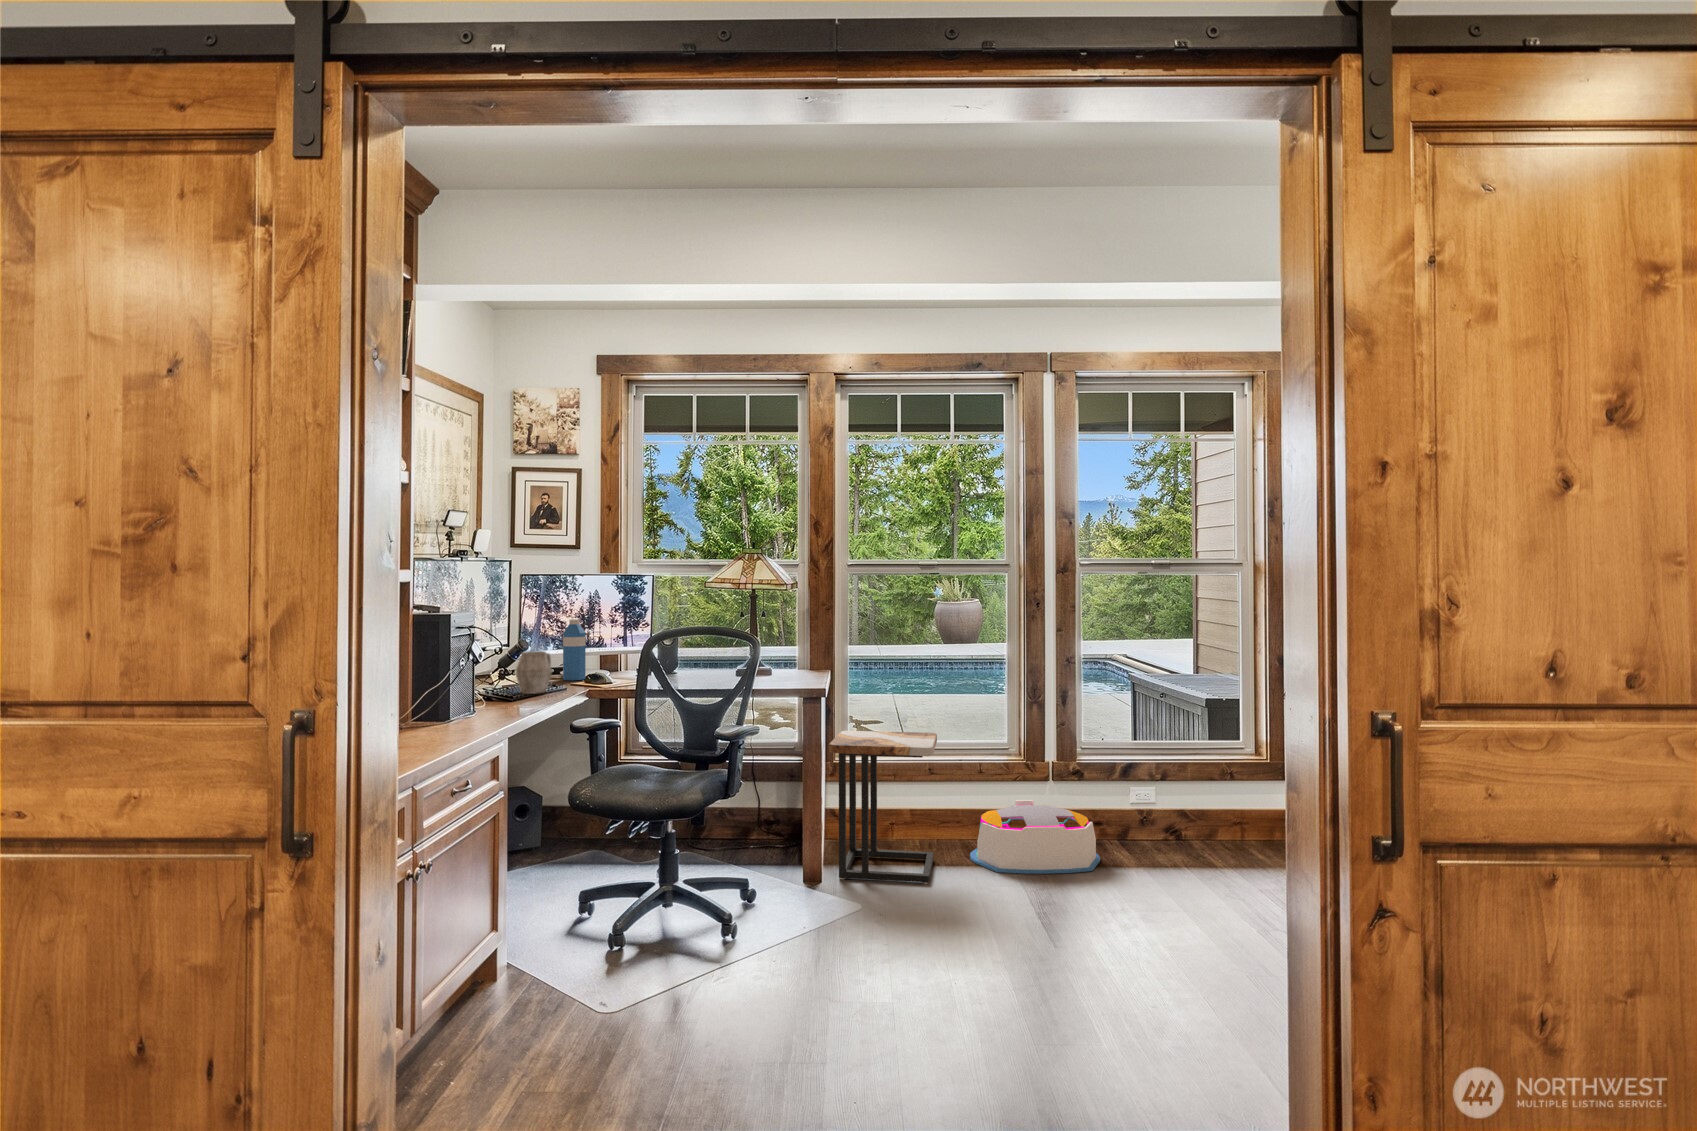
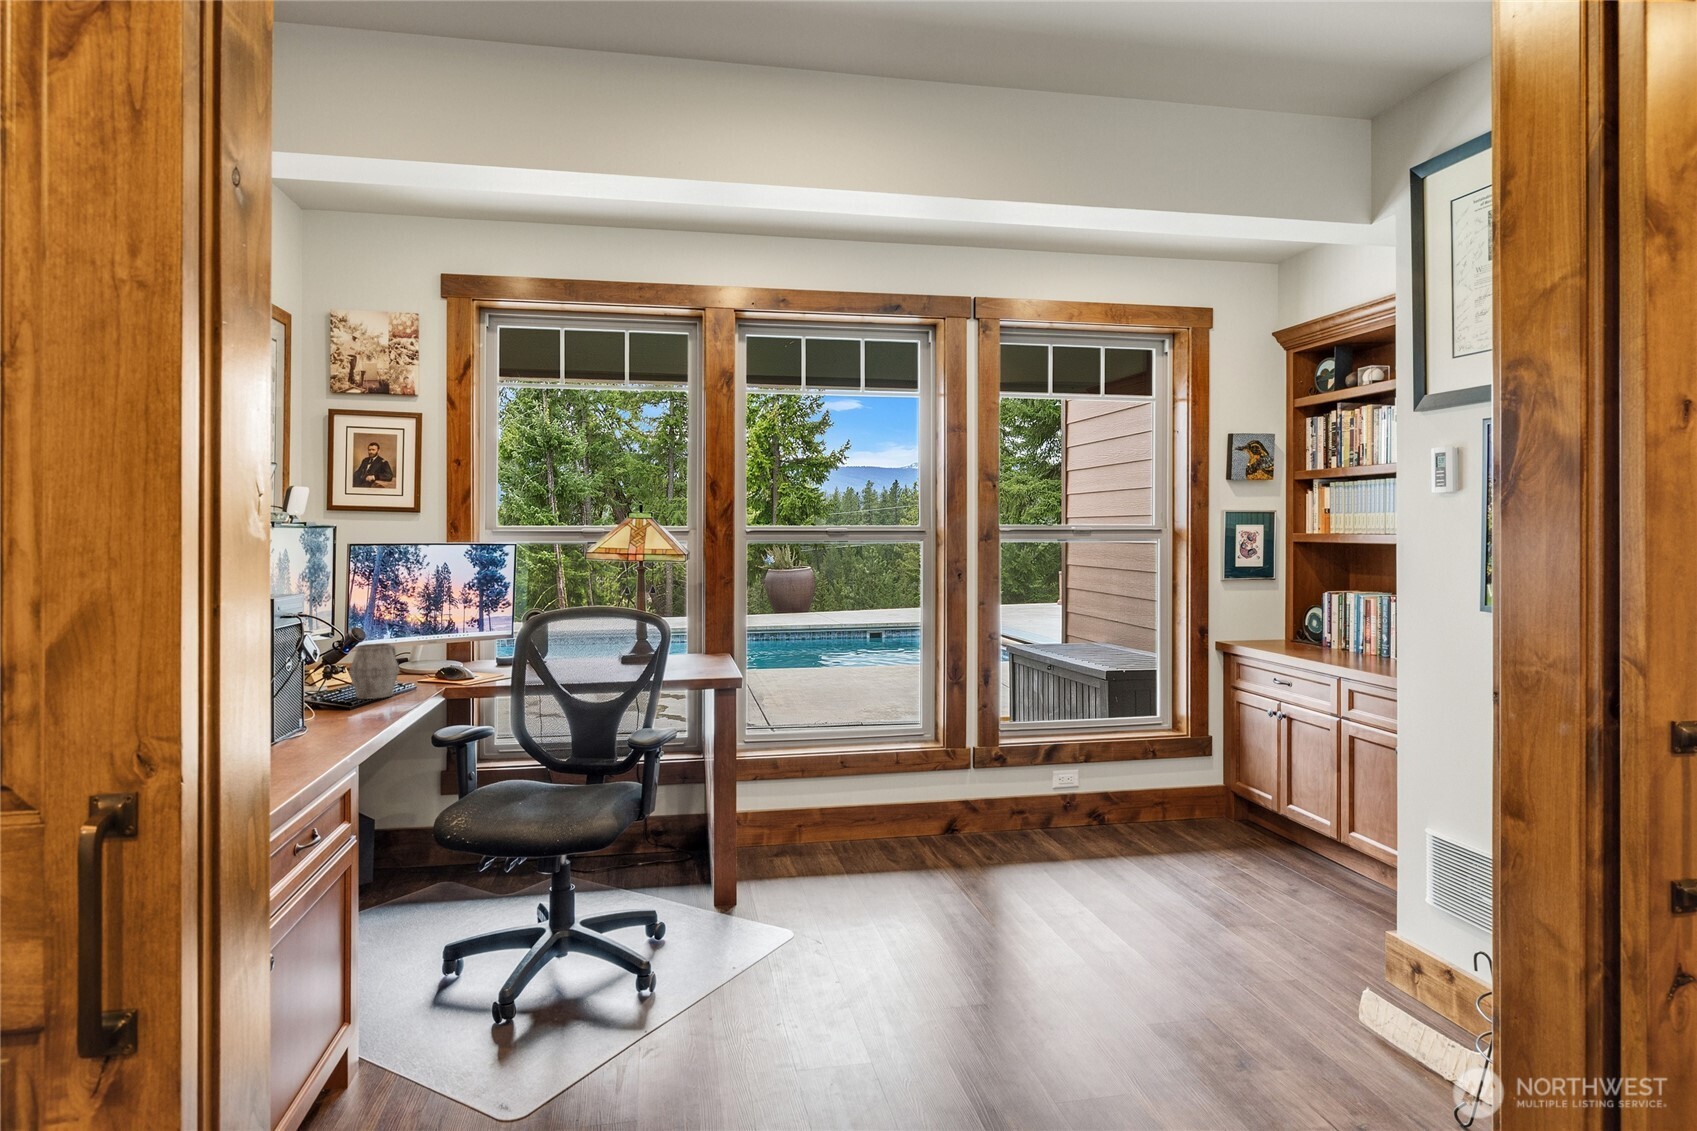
water bottle: present [563,619,586,680] -> none [406,601,437,678]
side table: present [829,731,937,884] -> none [744,724,865,897]
storage bin: present [970,800,1100,874] -> none [894,791,1031,875]

